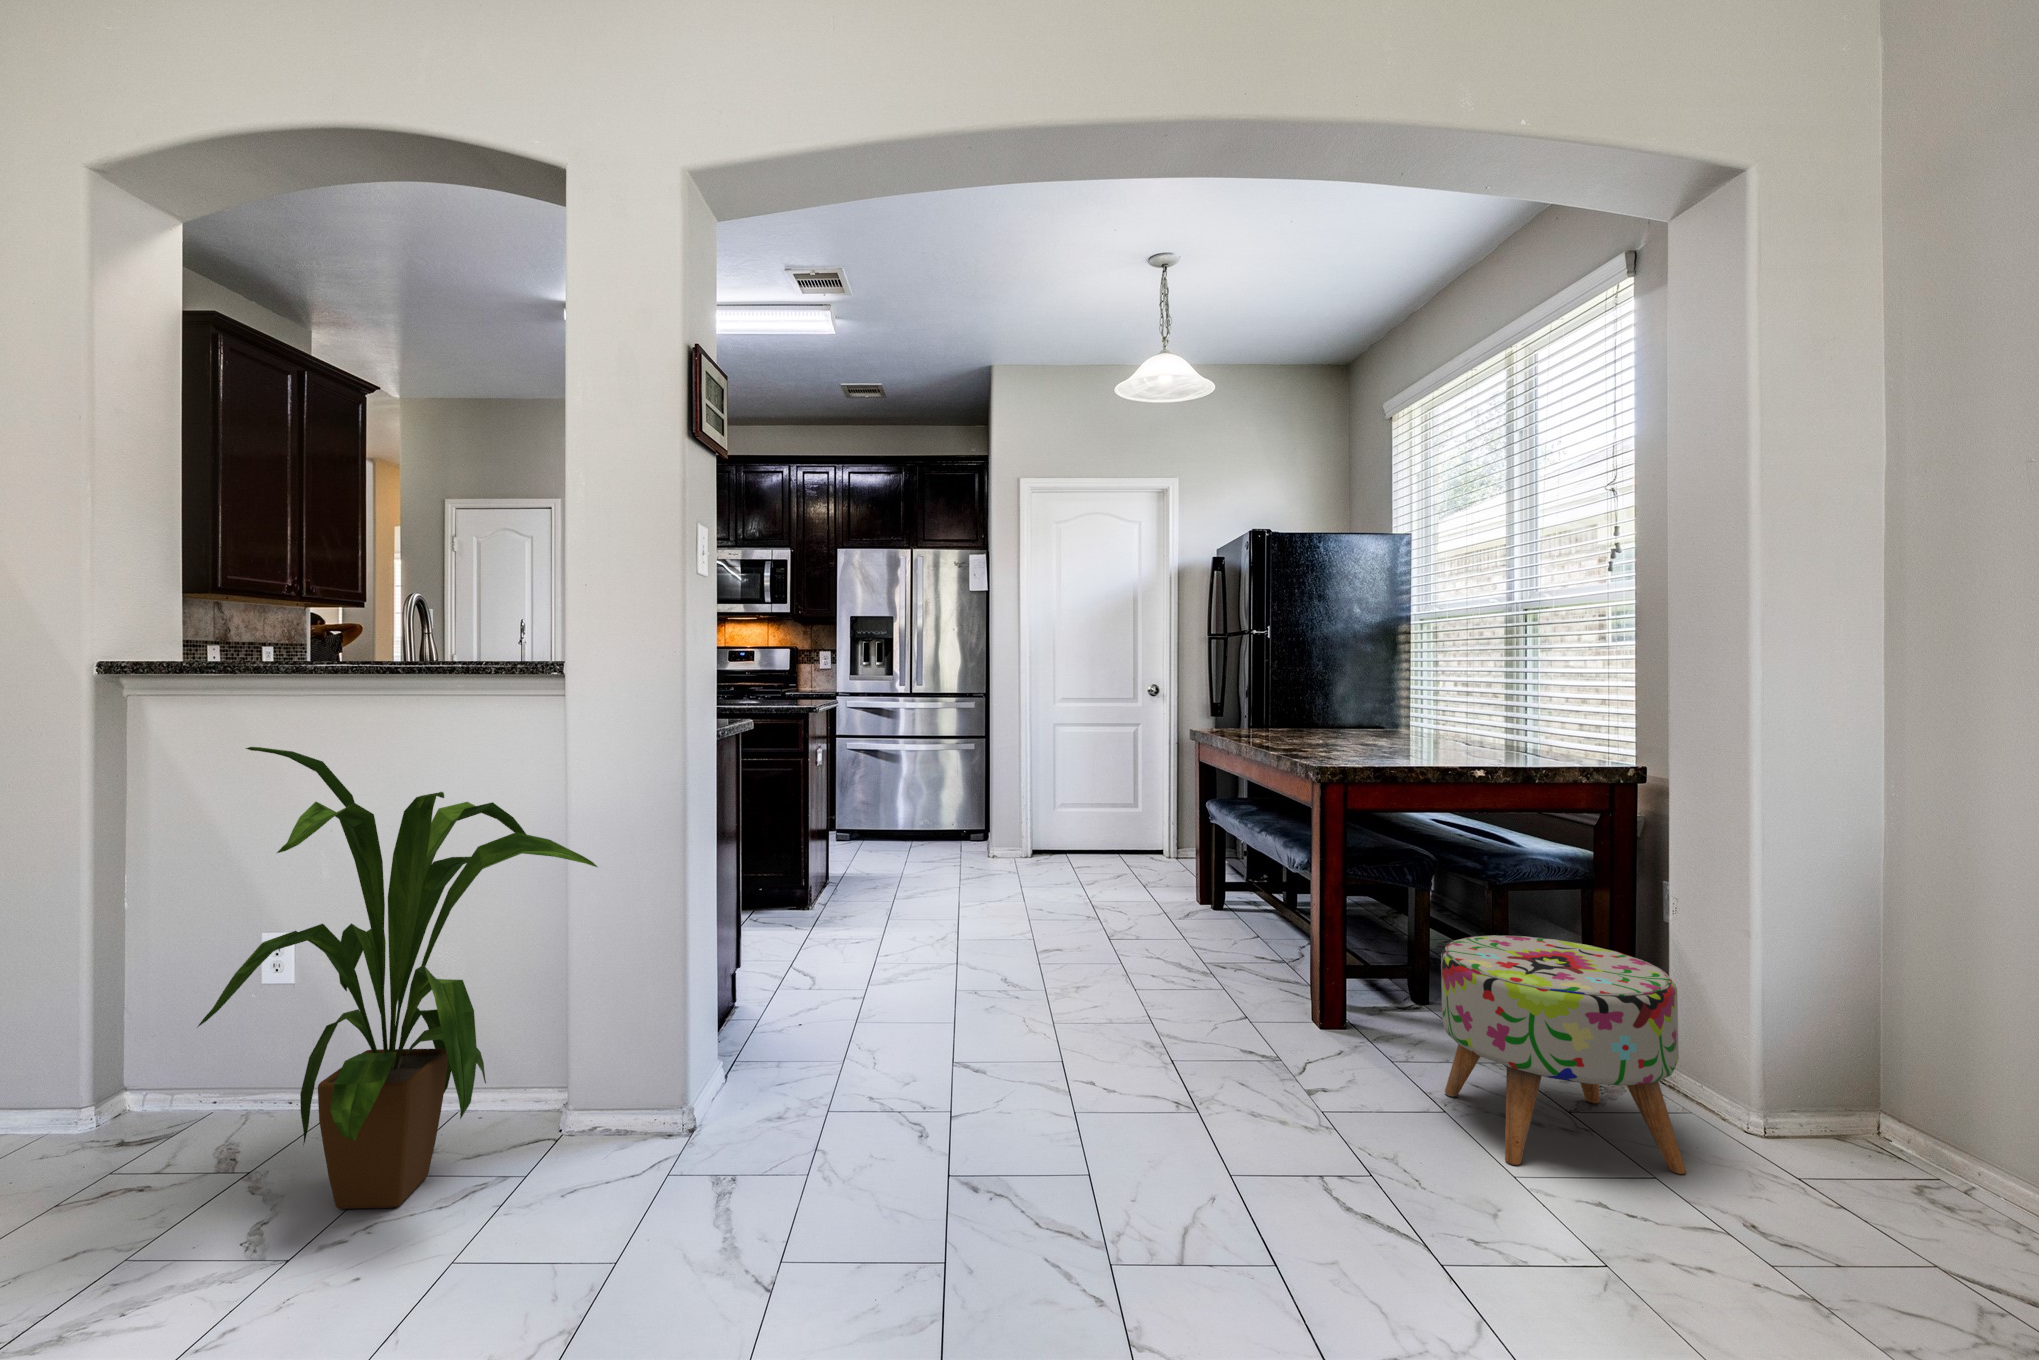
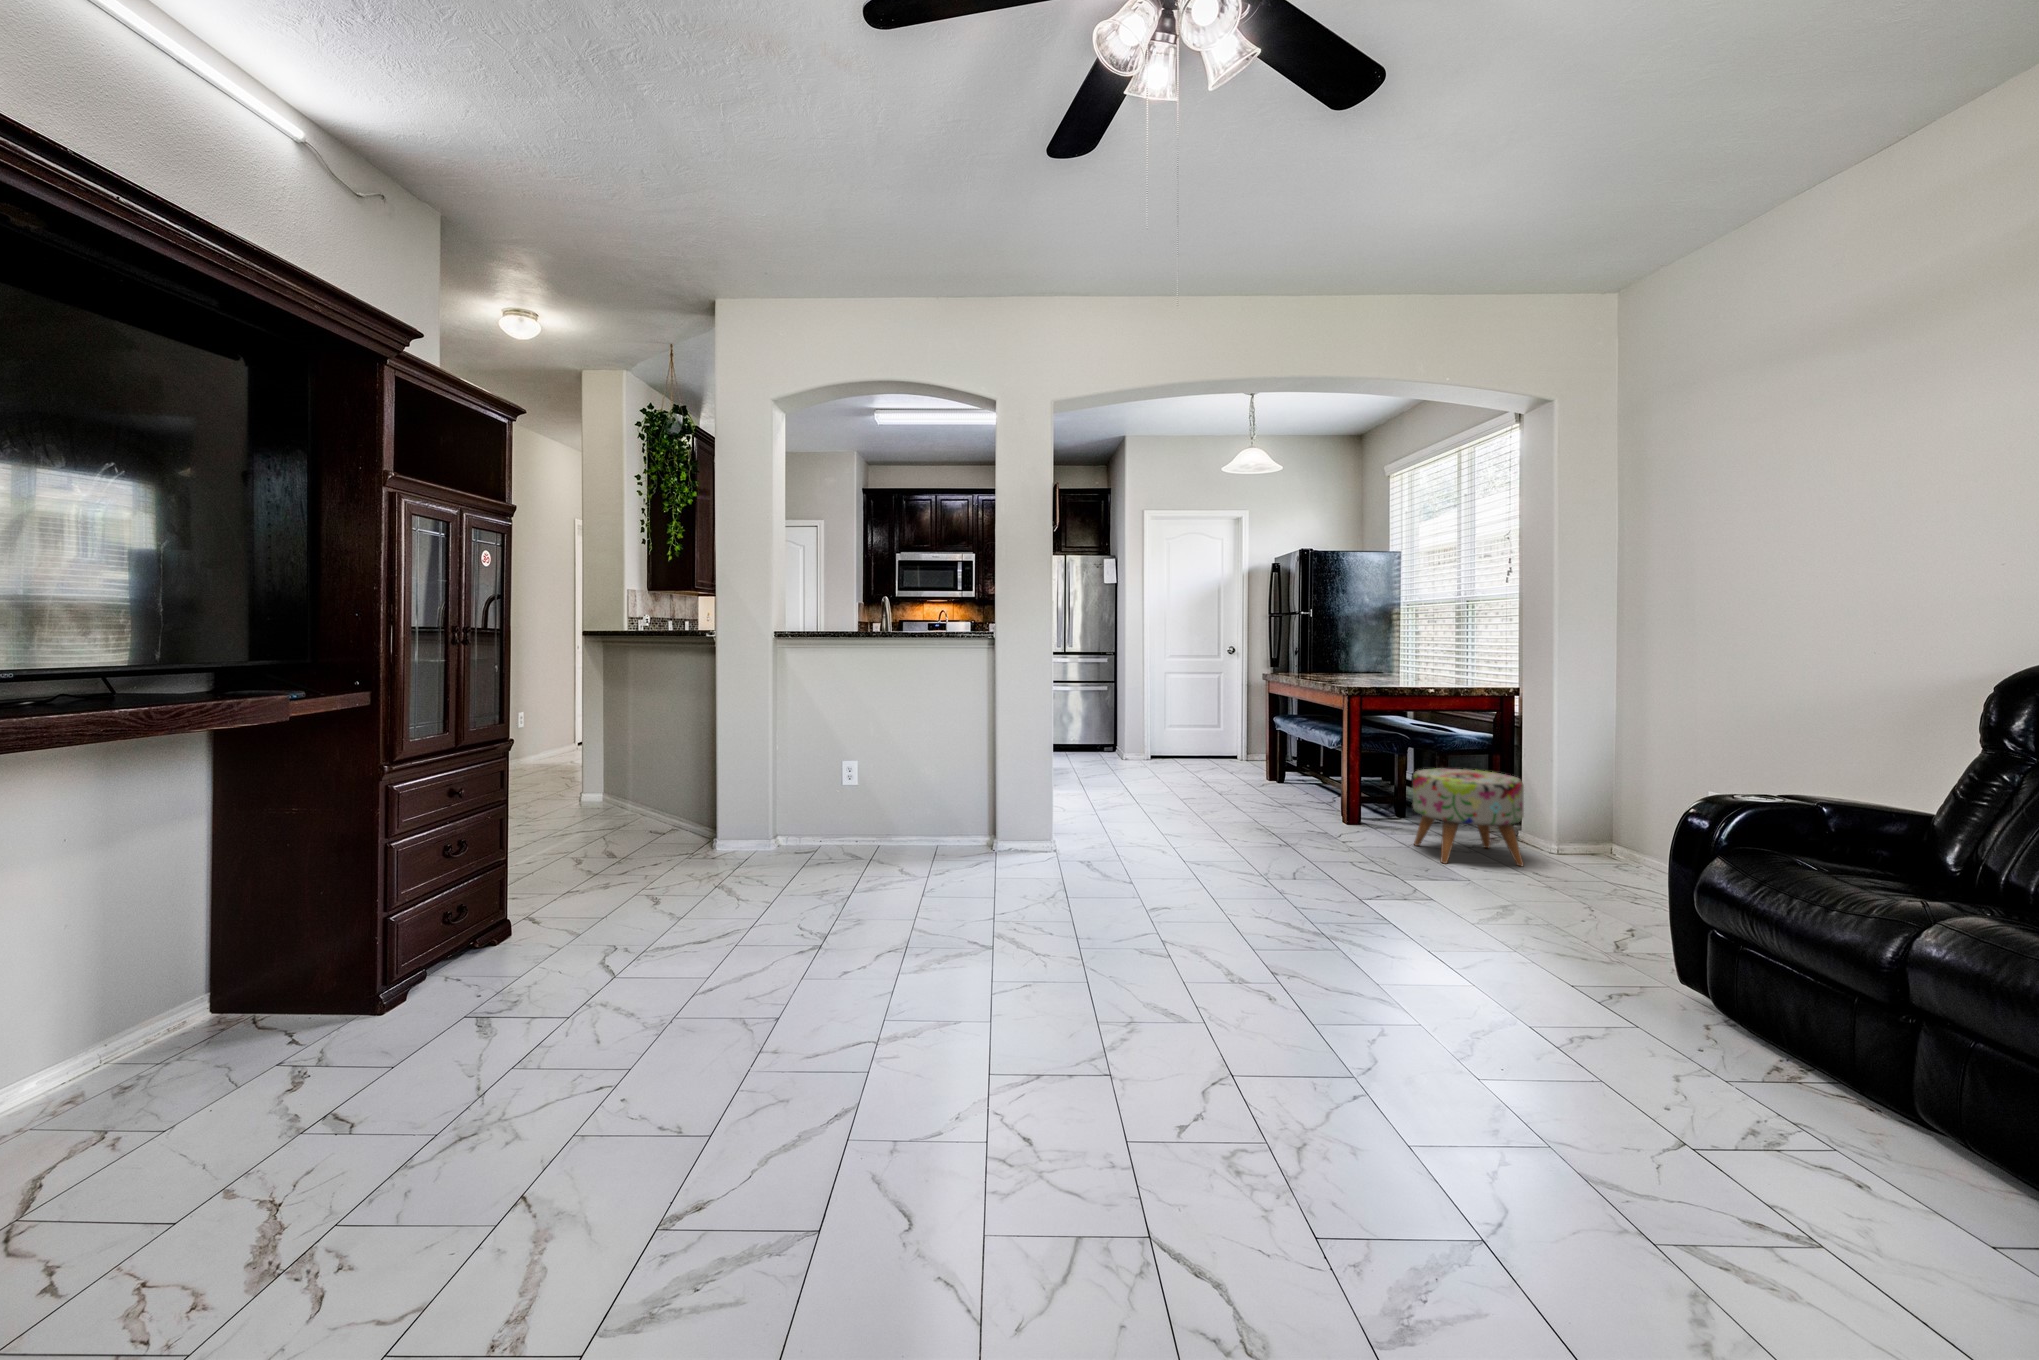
house plant: present [198,747,597,1209] -> none [887,669,1019,869]

